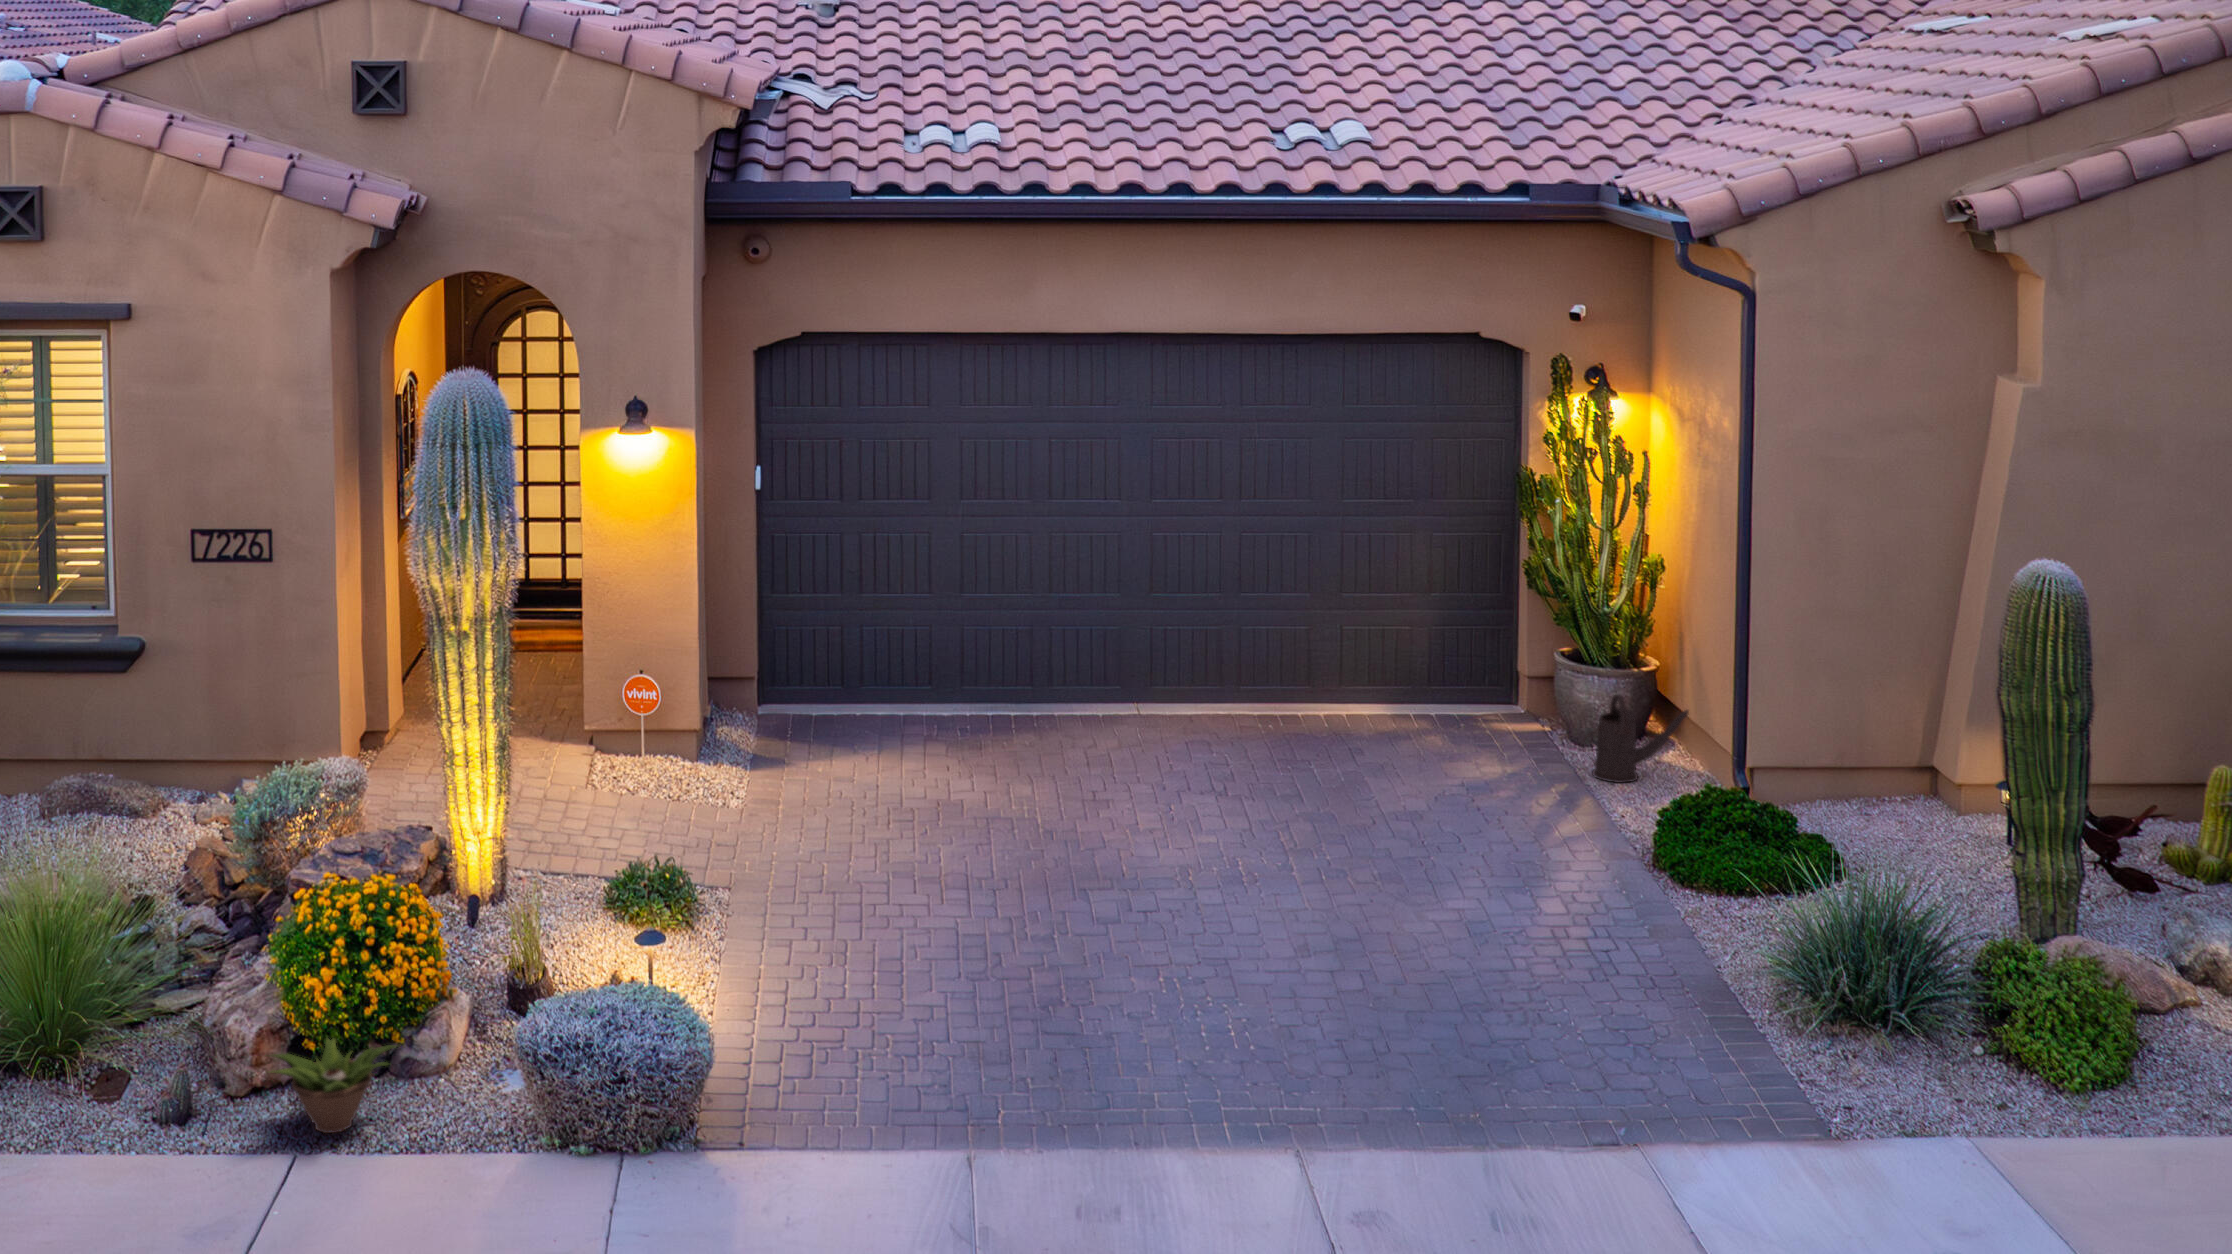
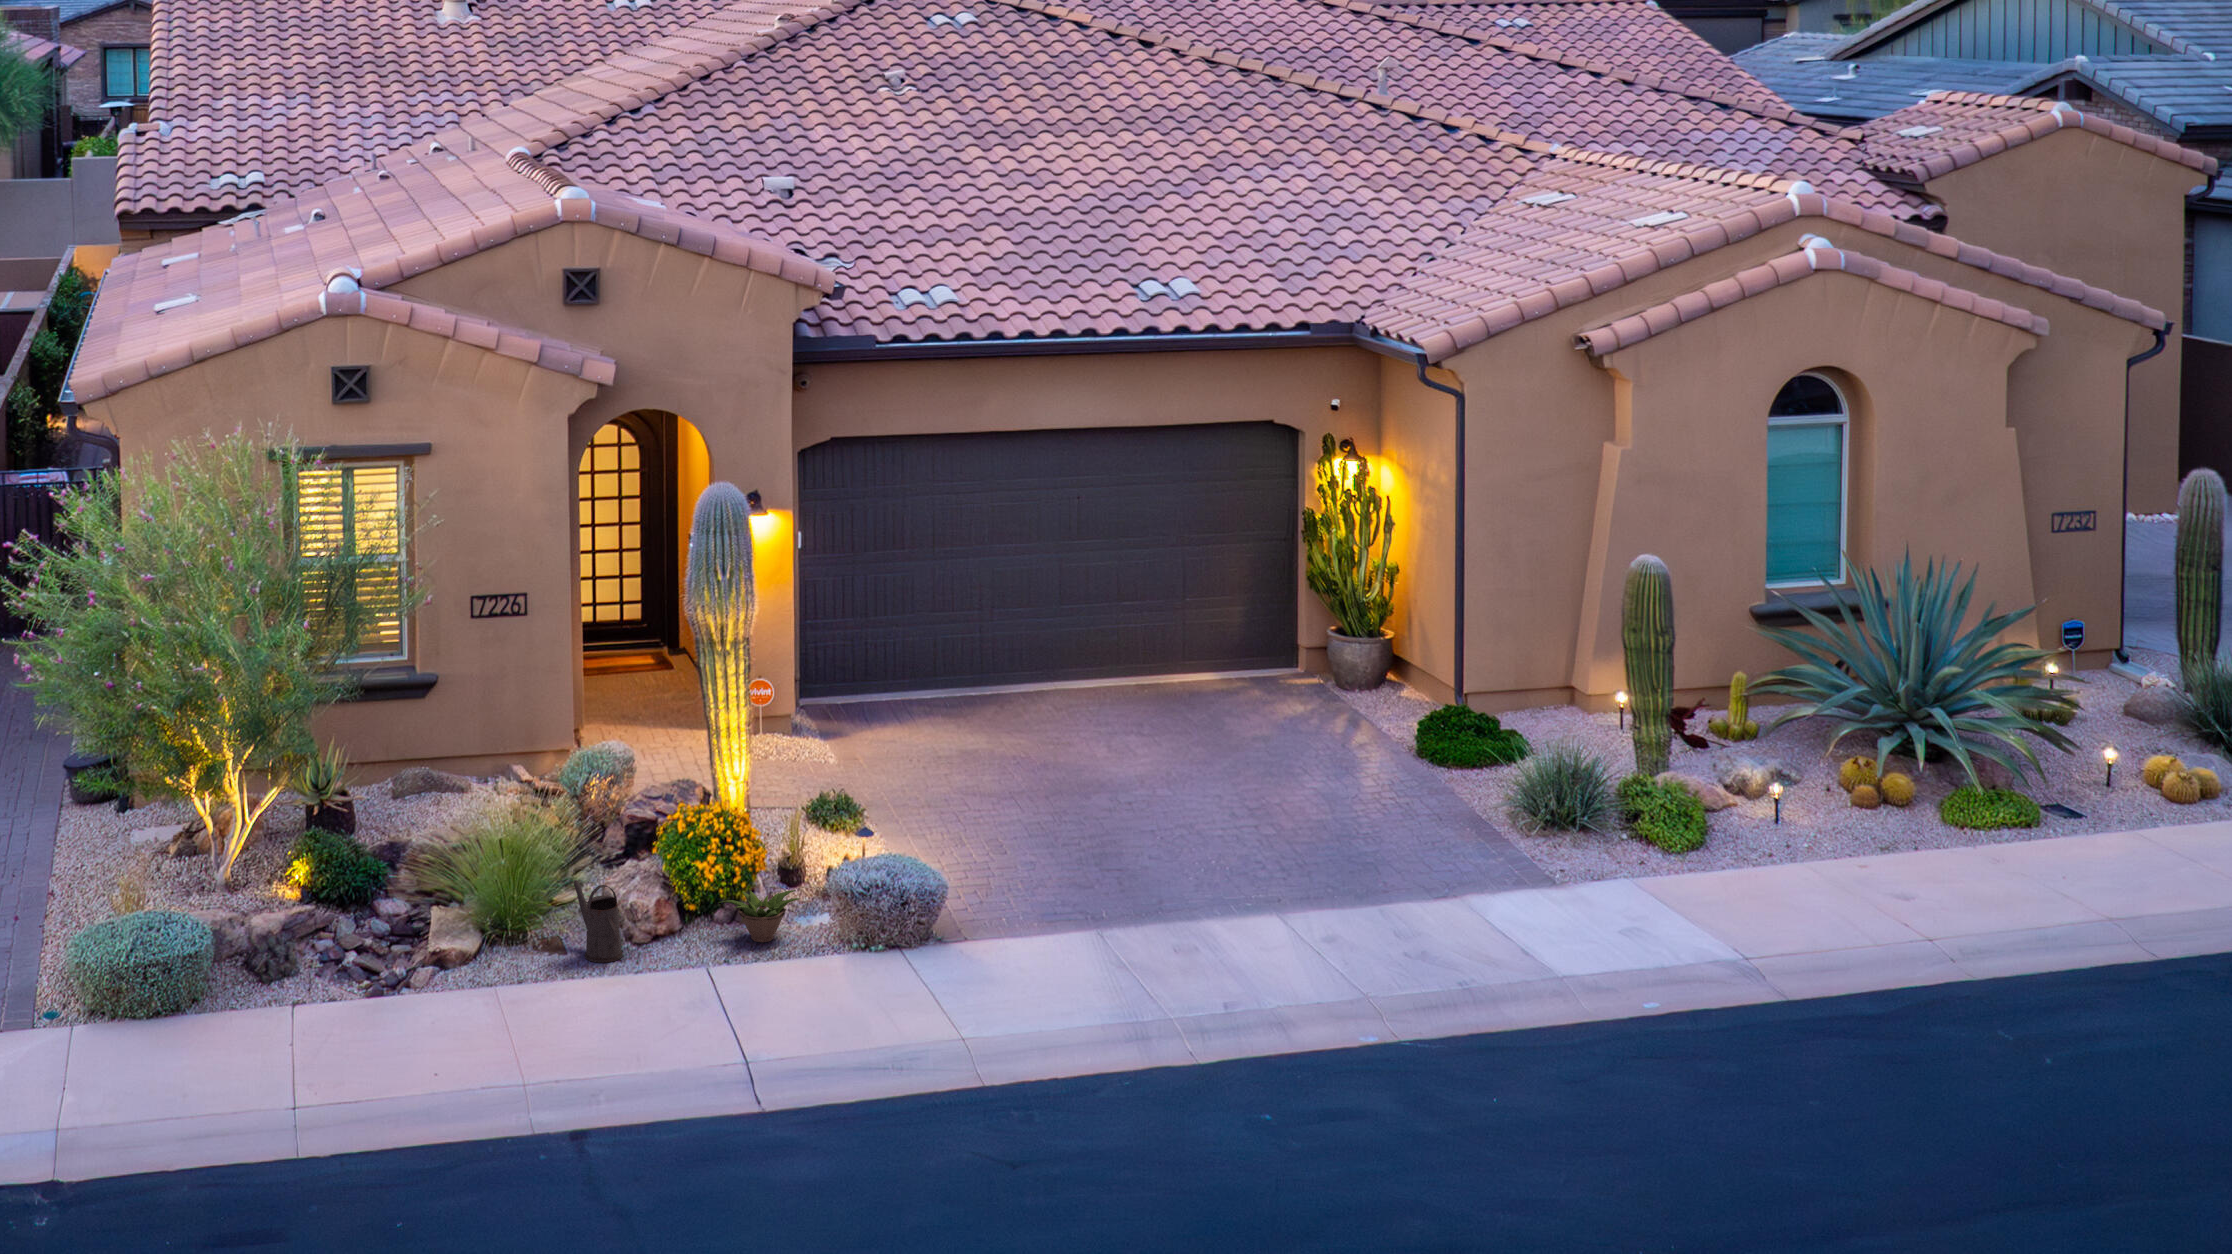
watering can: present [1582,695,1689,783] -> present [574,880,623,963]

